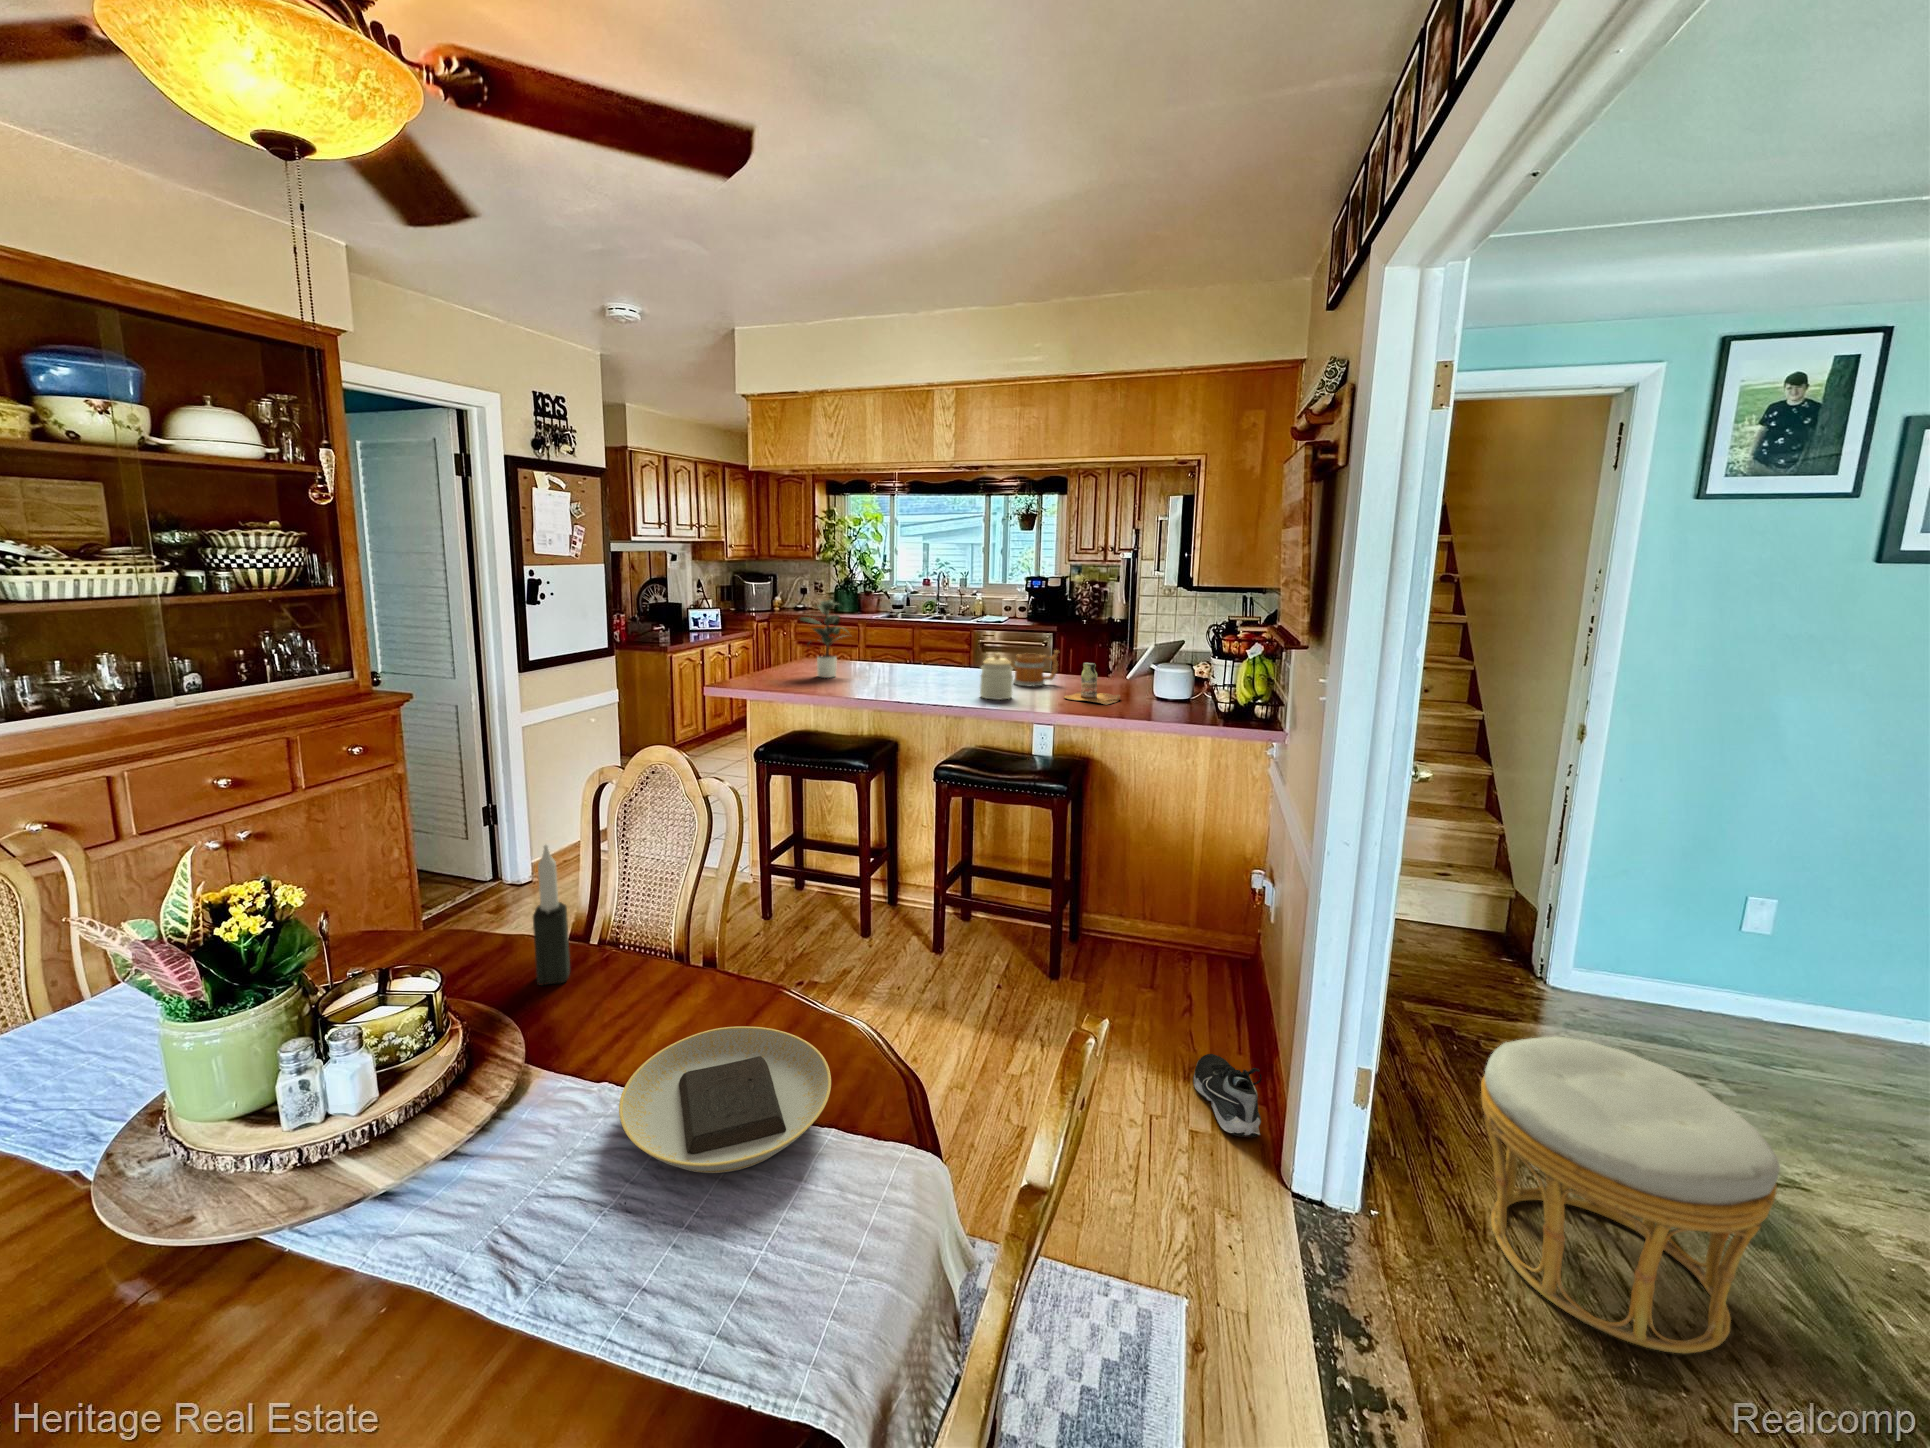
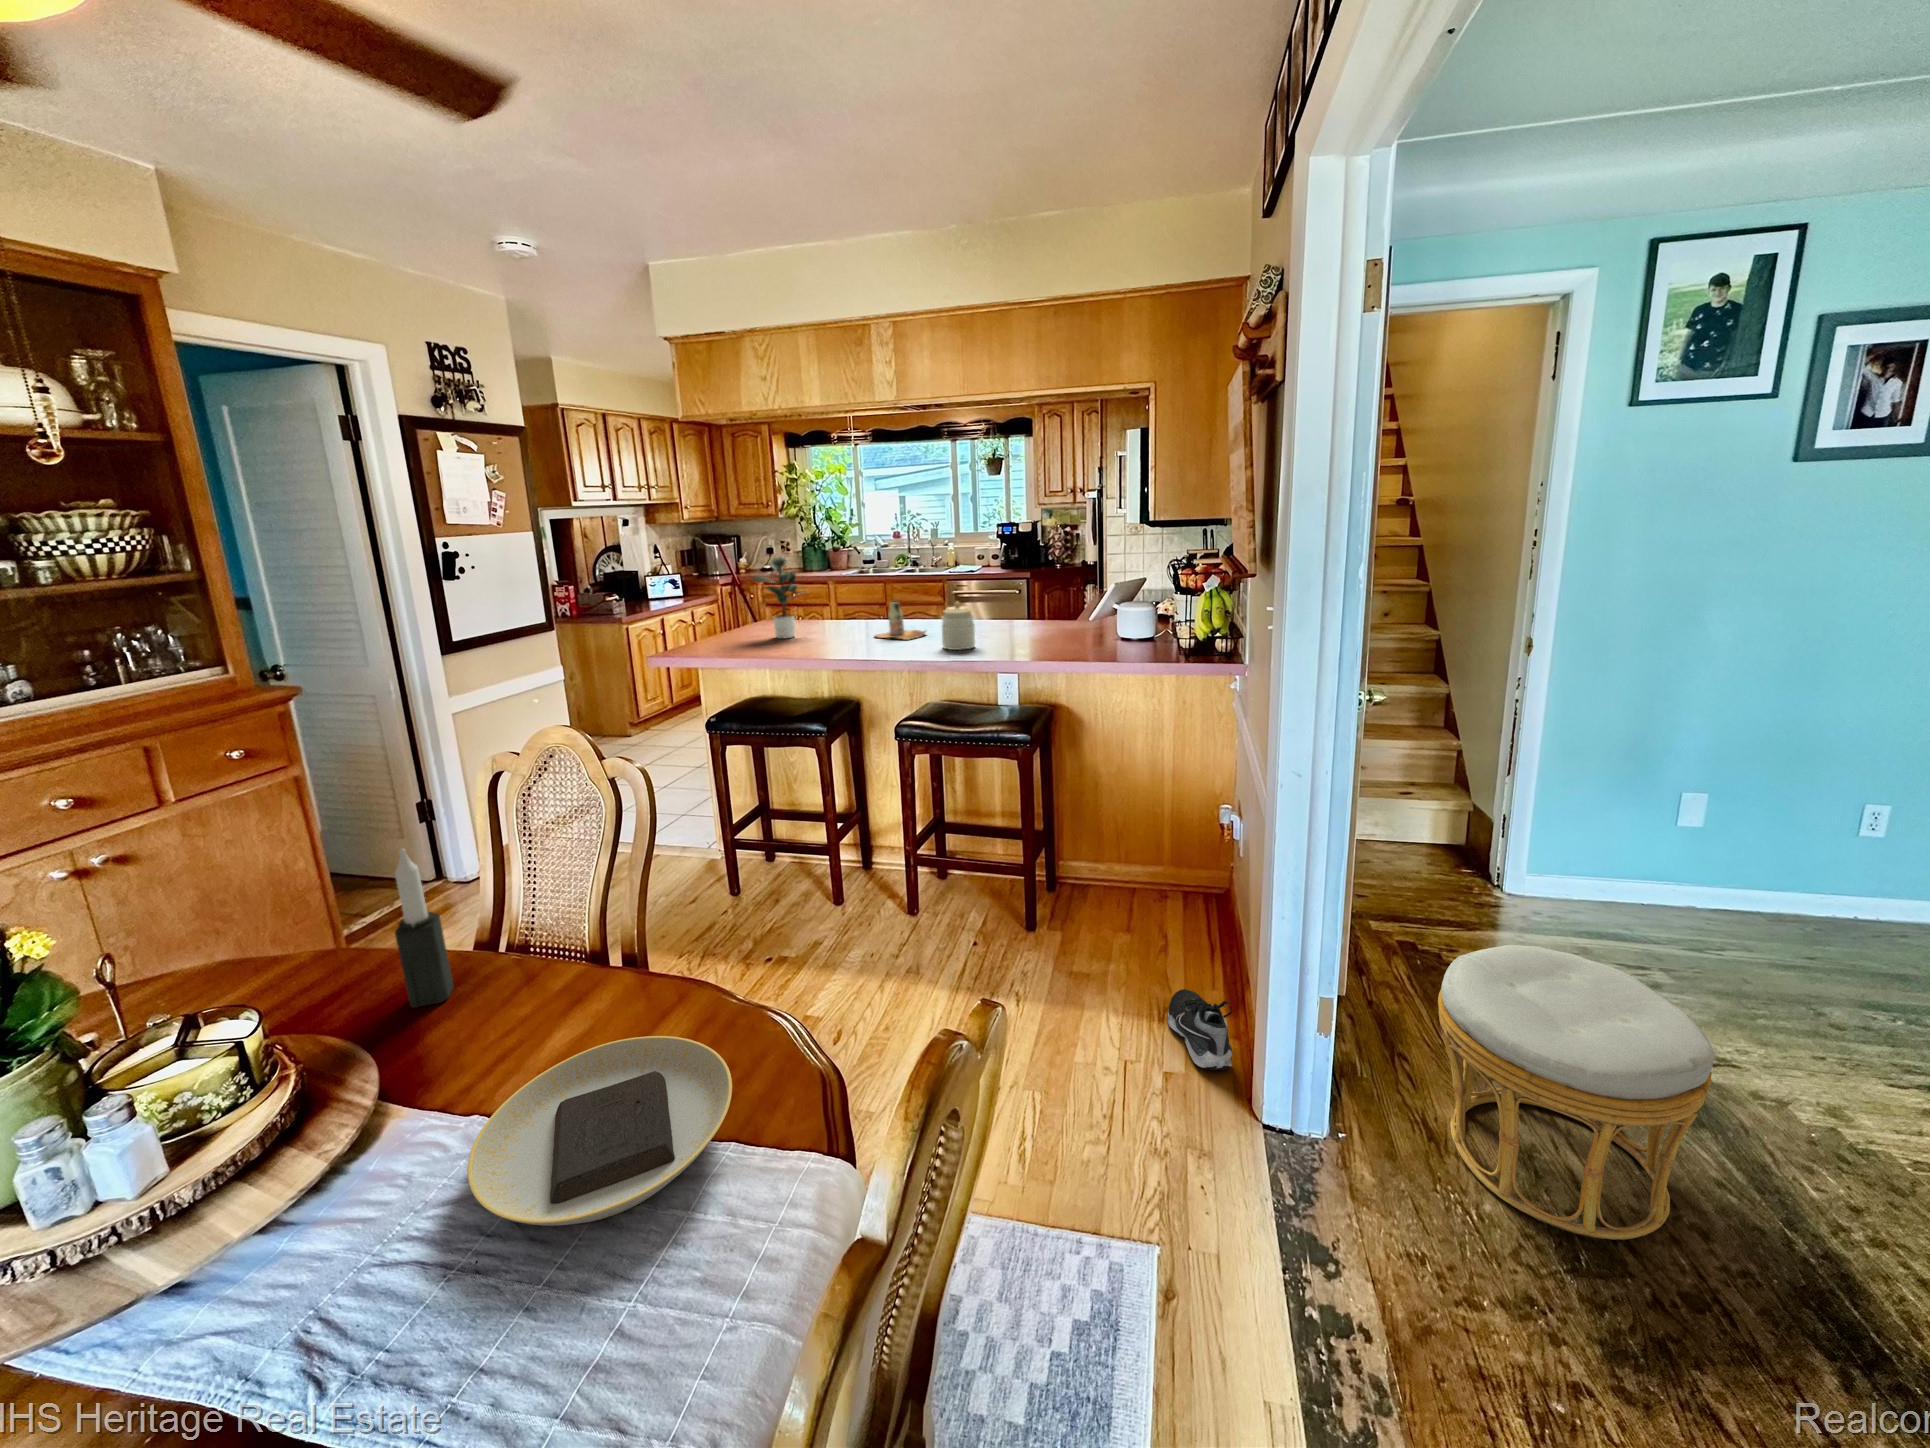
mug: present [1013,650,1059,687] -> none [979,596,1024,634]
bottle: present [1064,663,1120,705] -> present [875,602,926,640]

